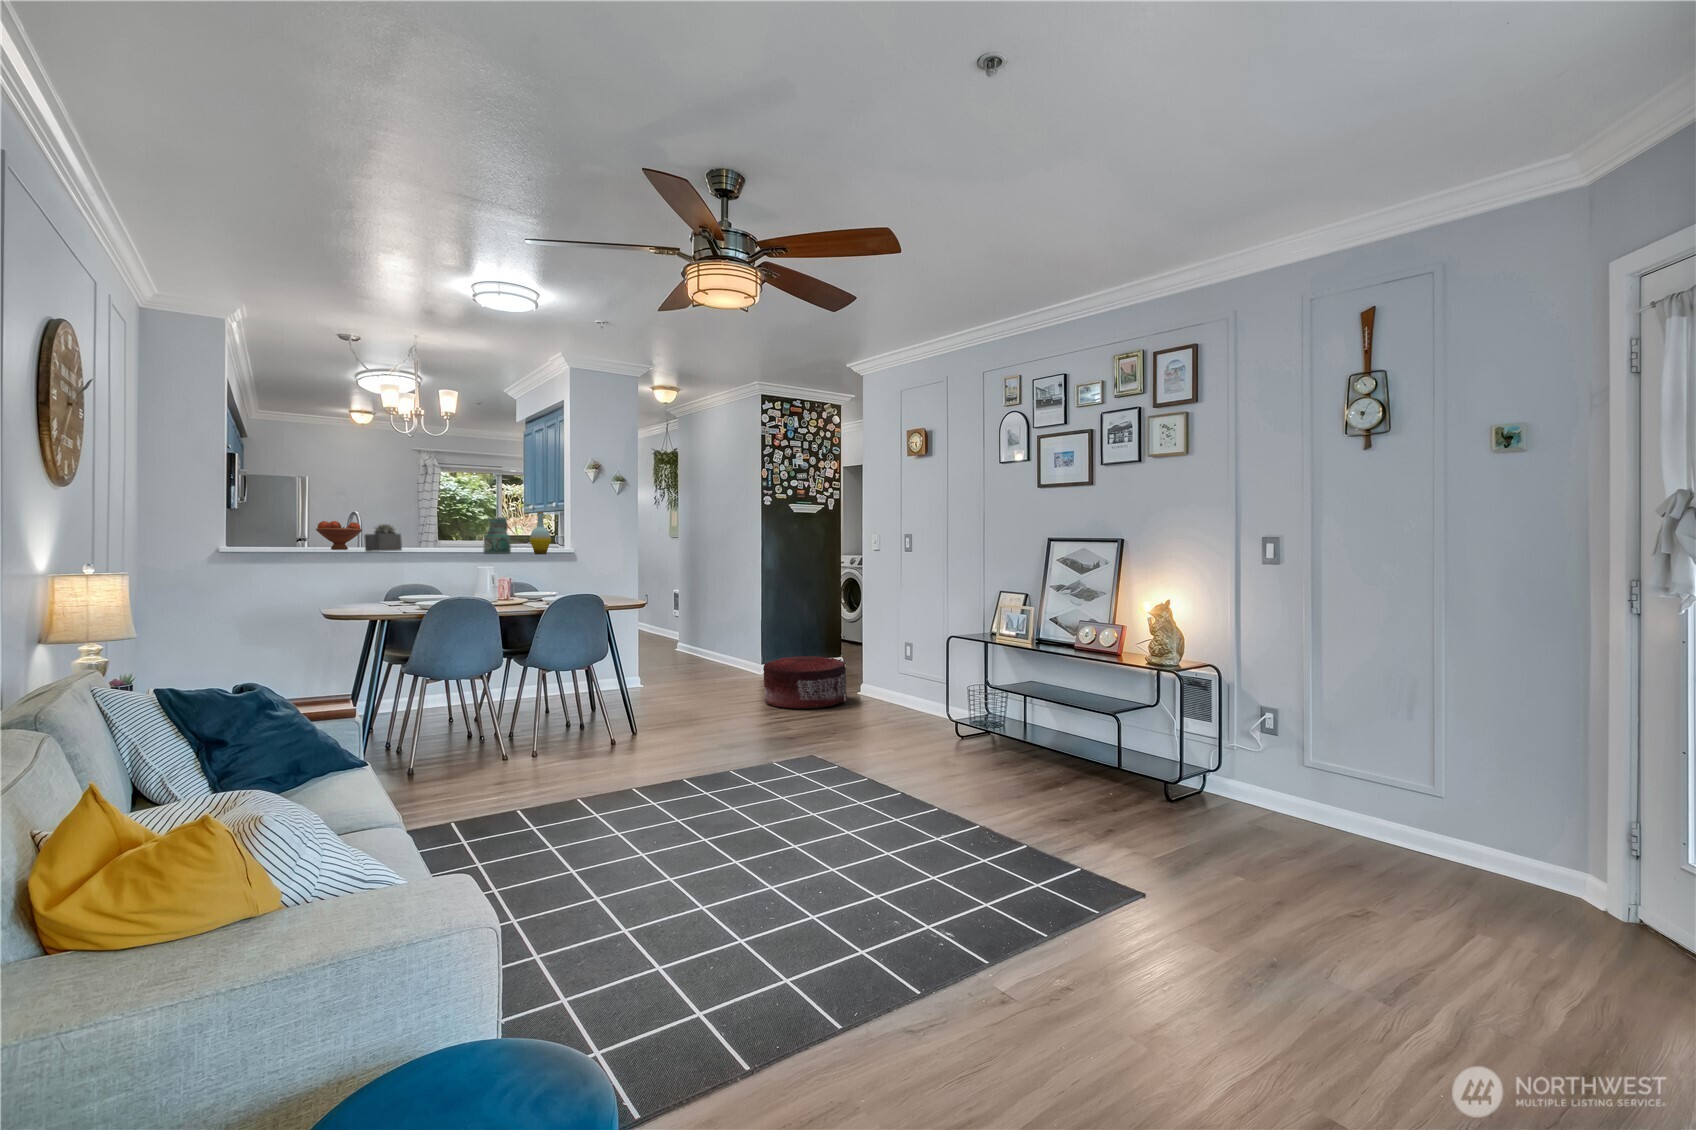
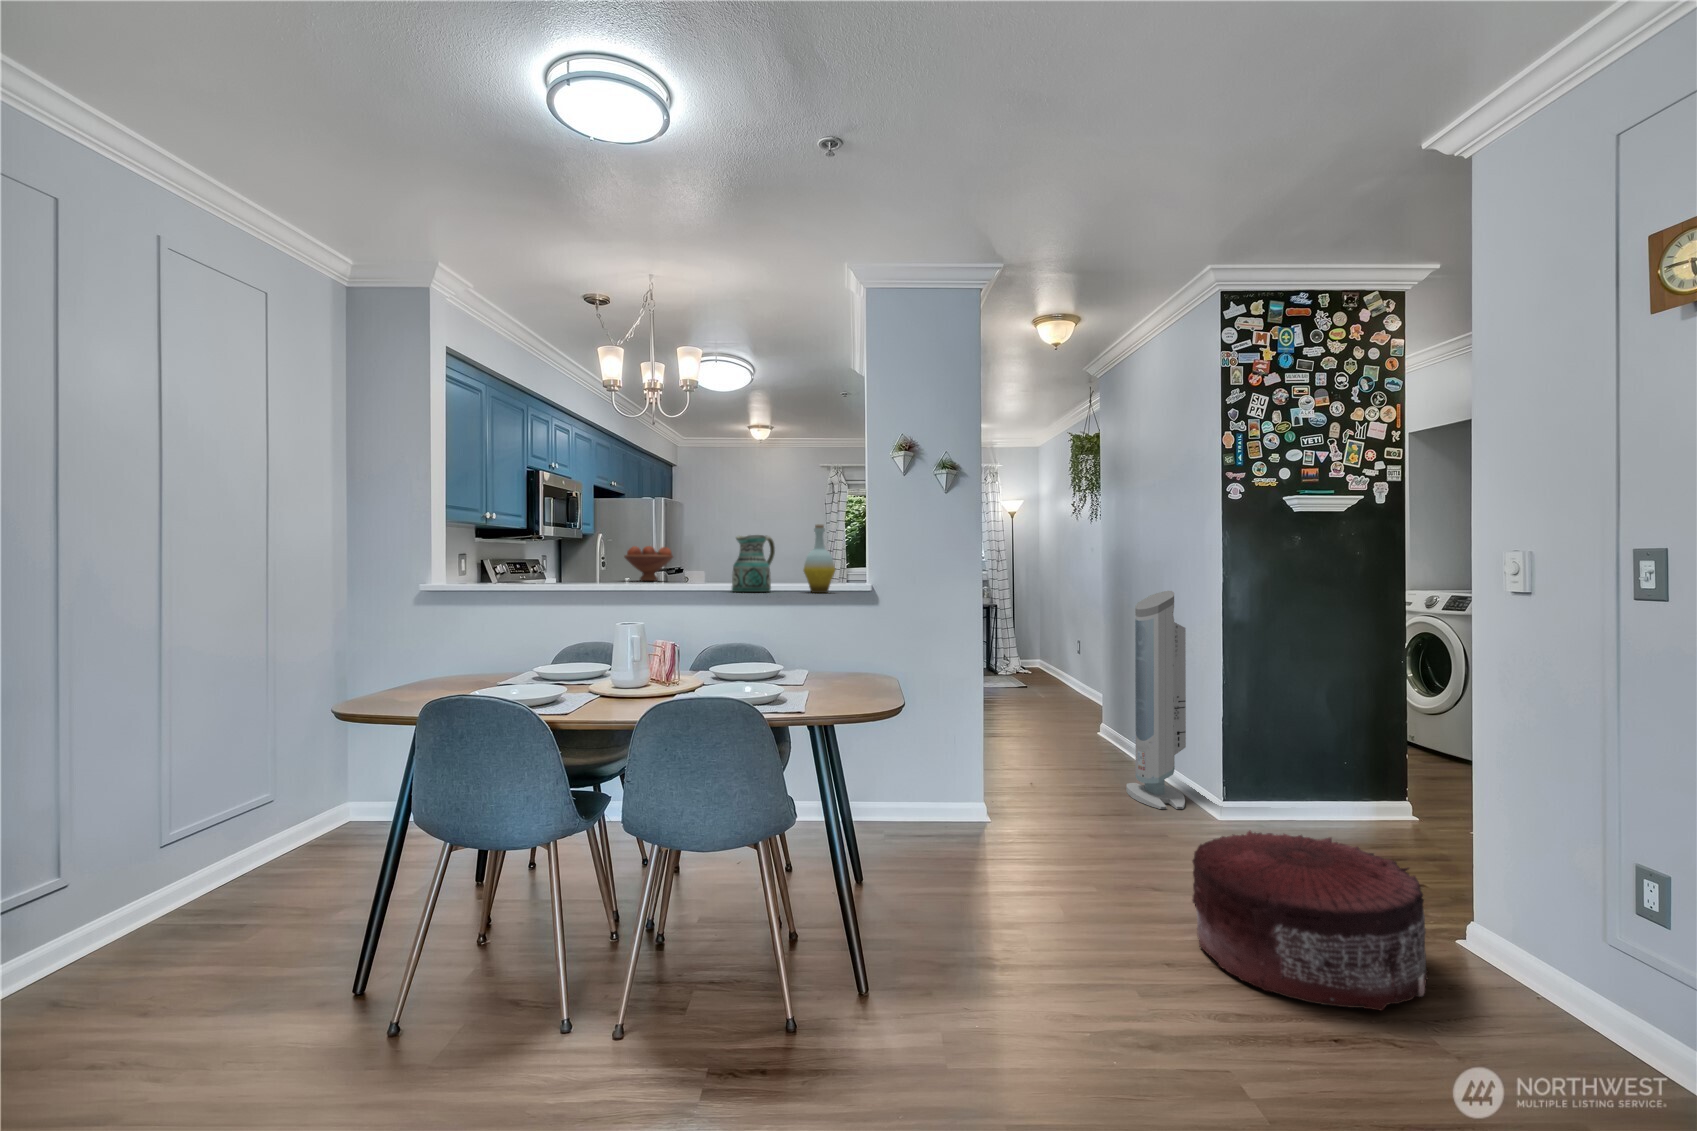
succulent plant: present [364,524,402,552] -> none [578,549,624,589]
air purifier: none [708,555,741,674] -> present [1126,591,1186,809]

